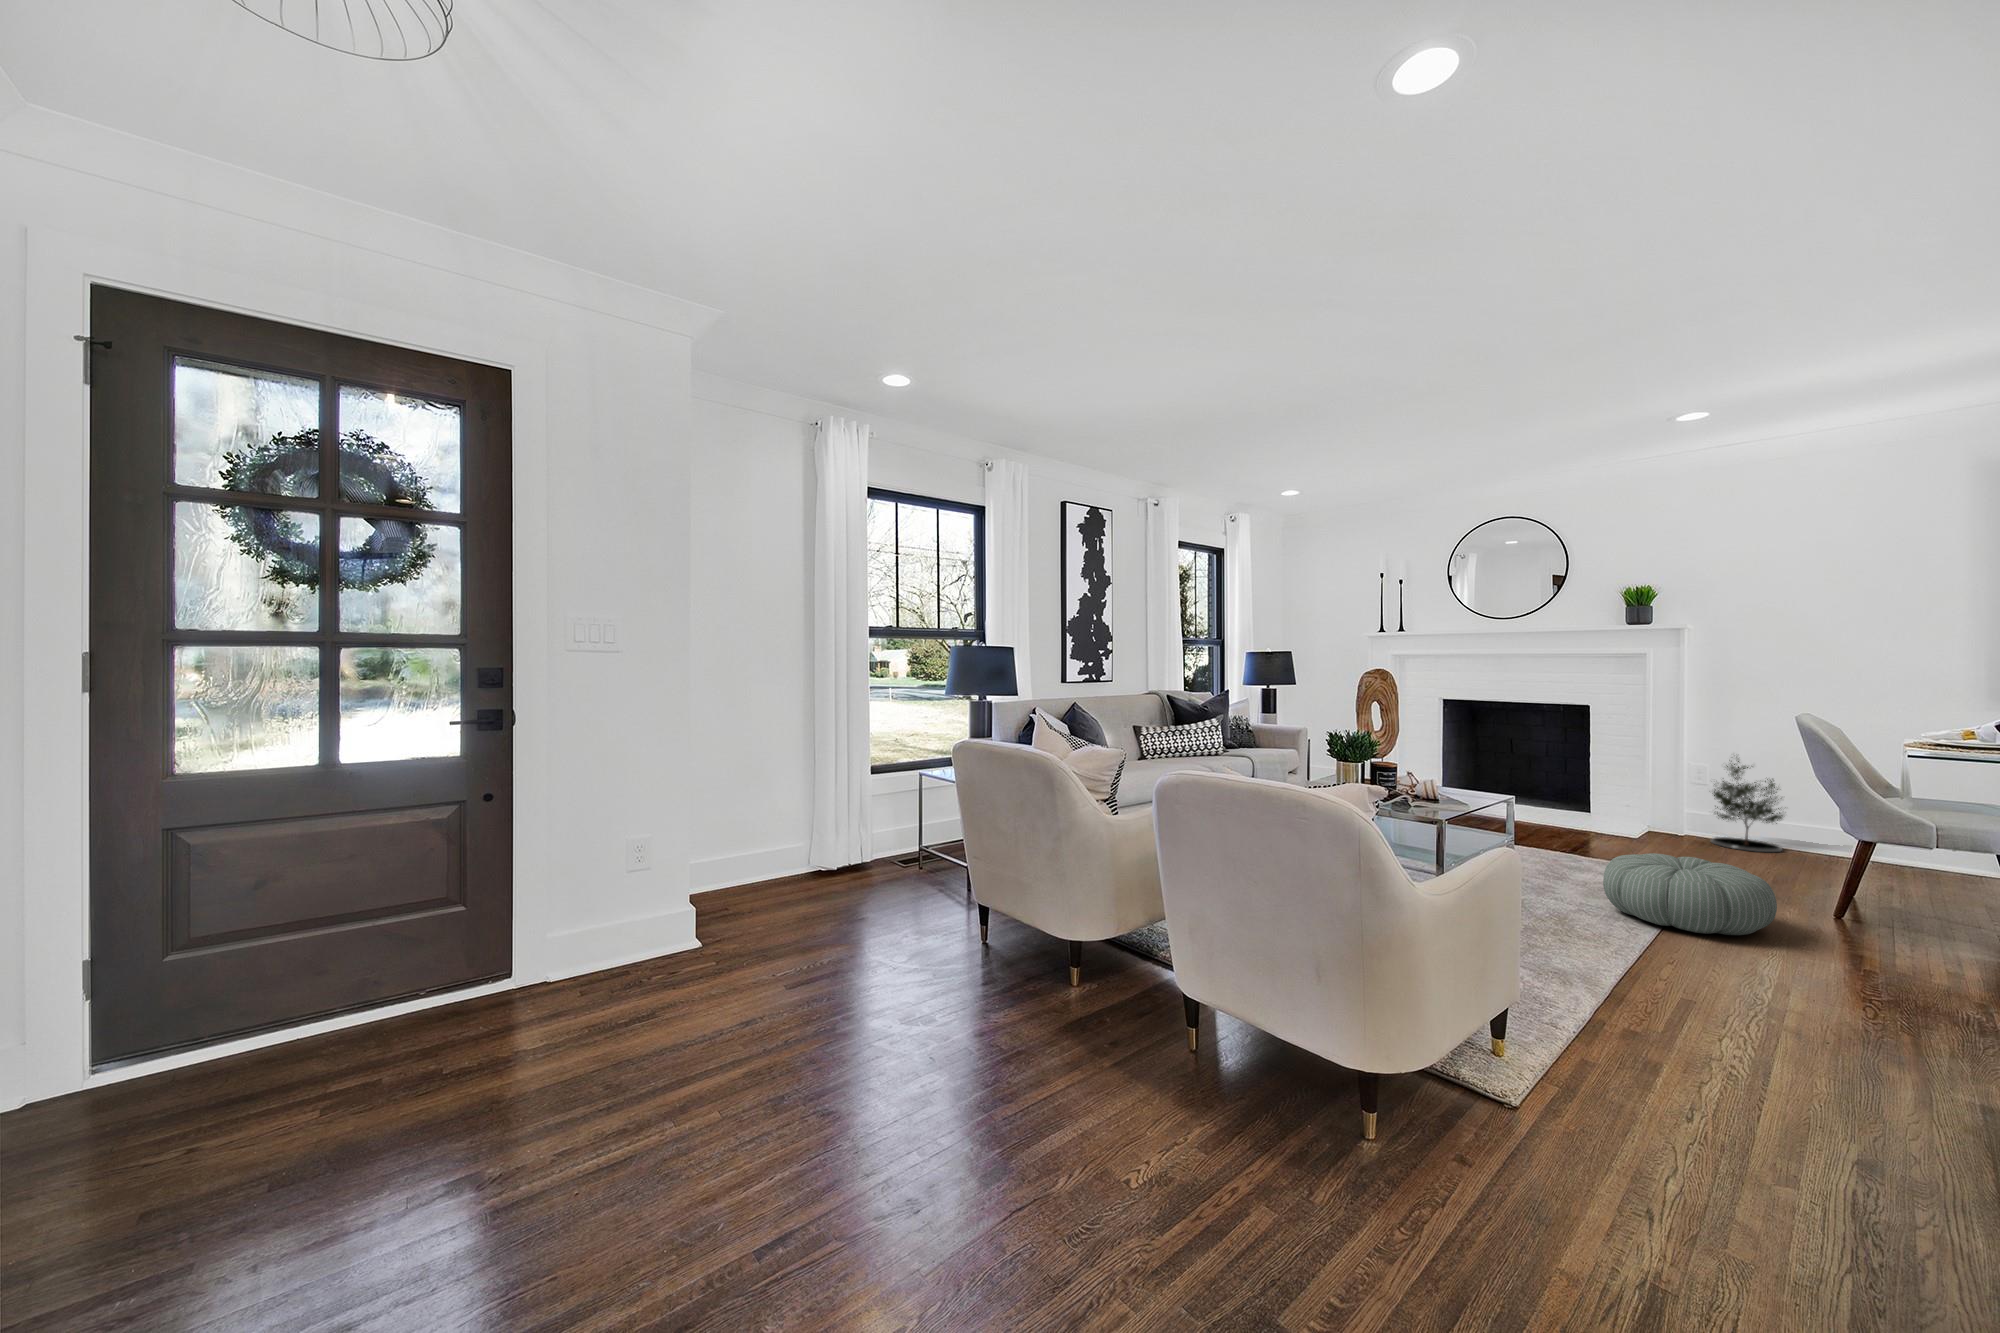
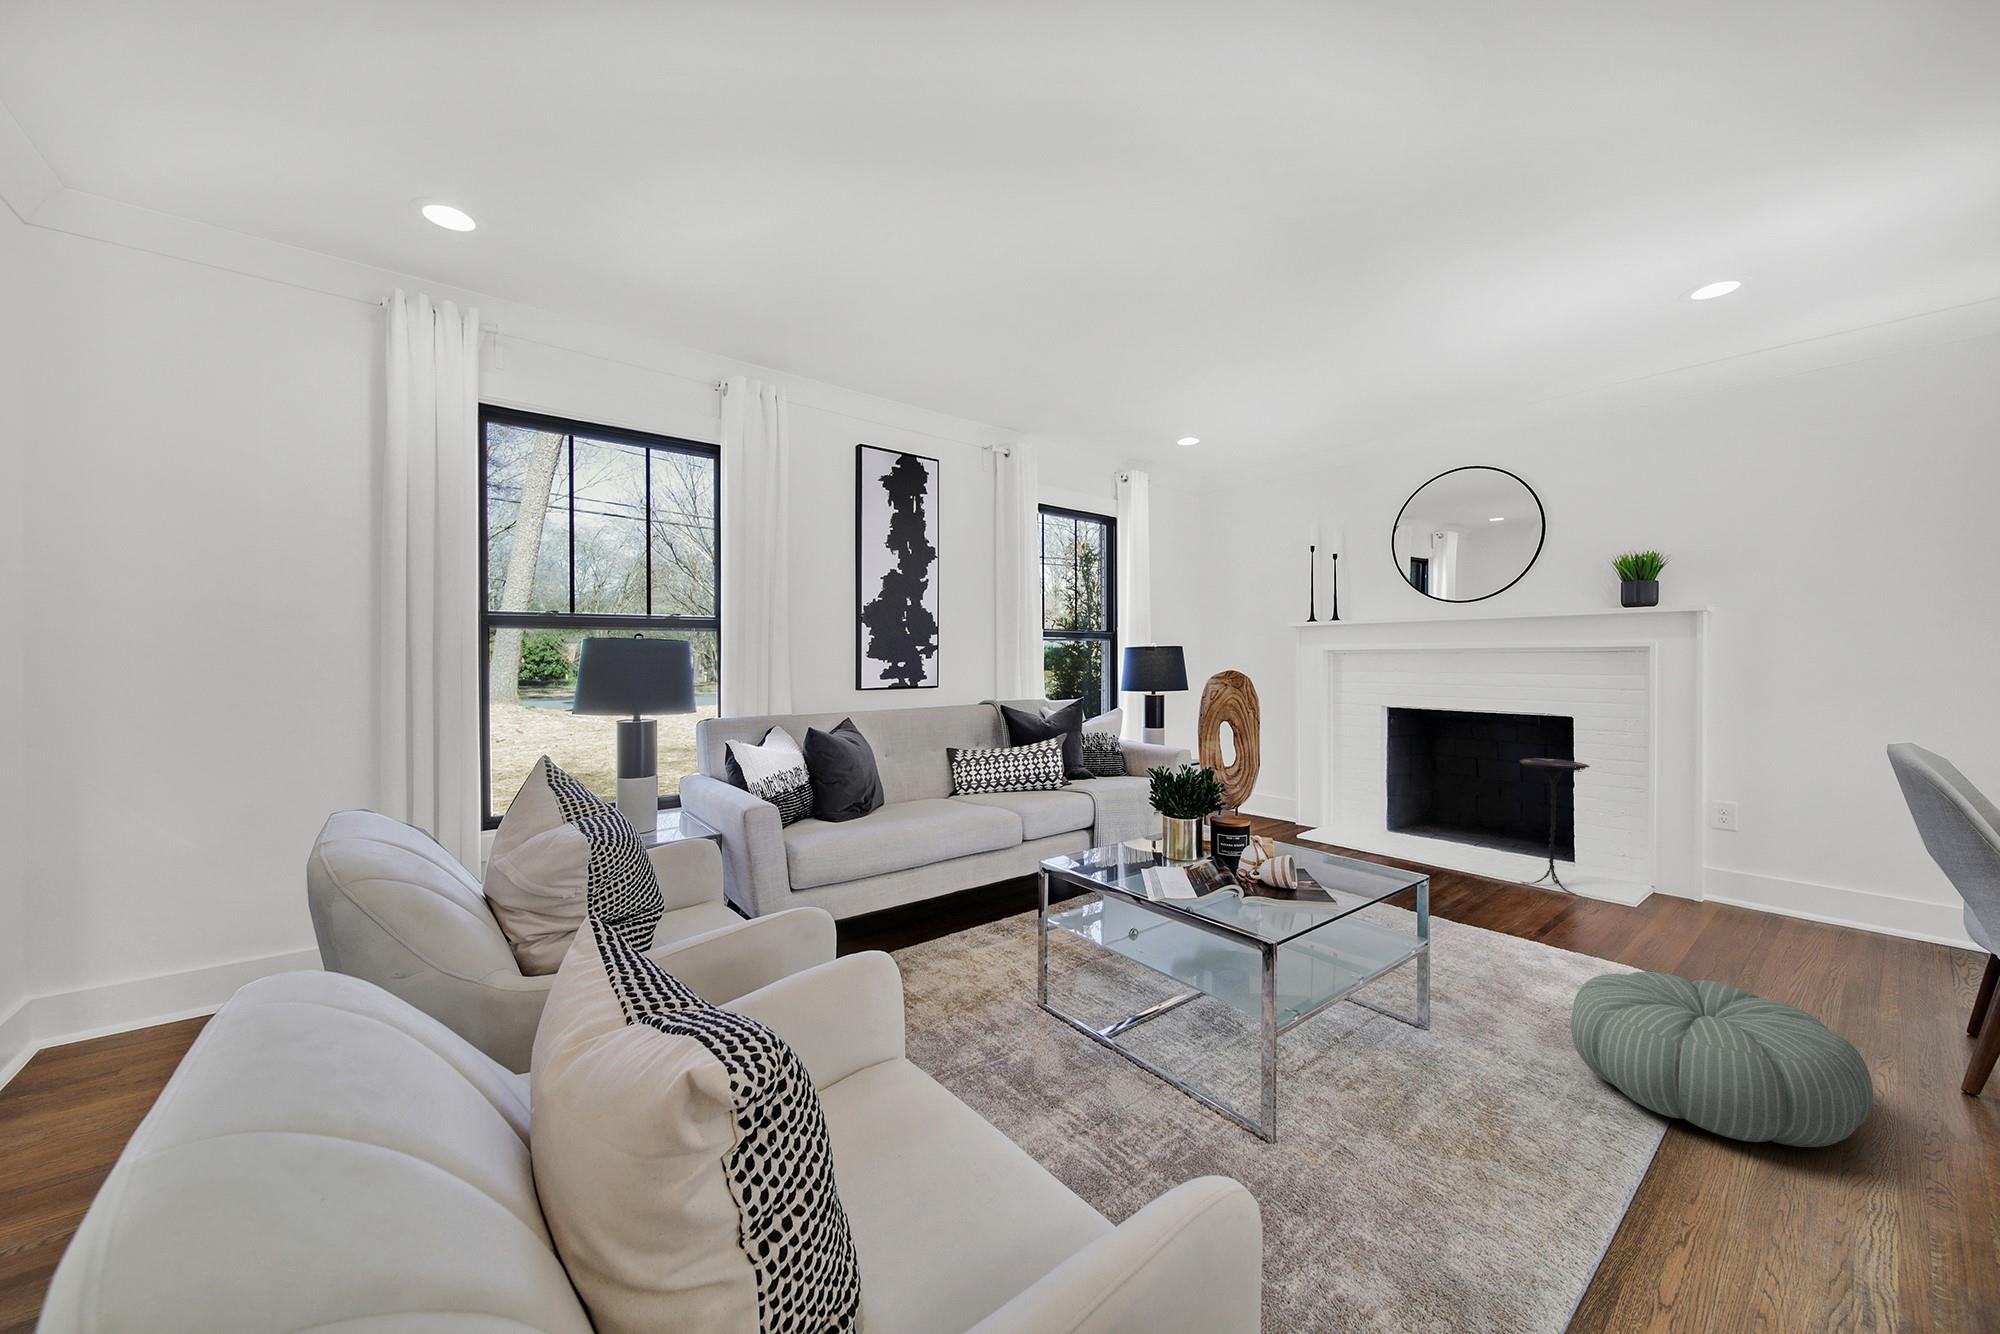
side table: none [1552,734,1604,832] -> present [1520,758,1590,894]
potted tree: present [1711,757,1783,852] -> none [1735,787,1856,935]

